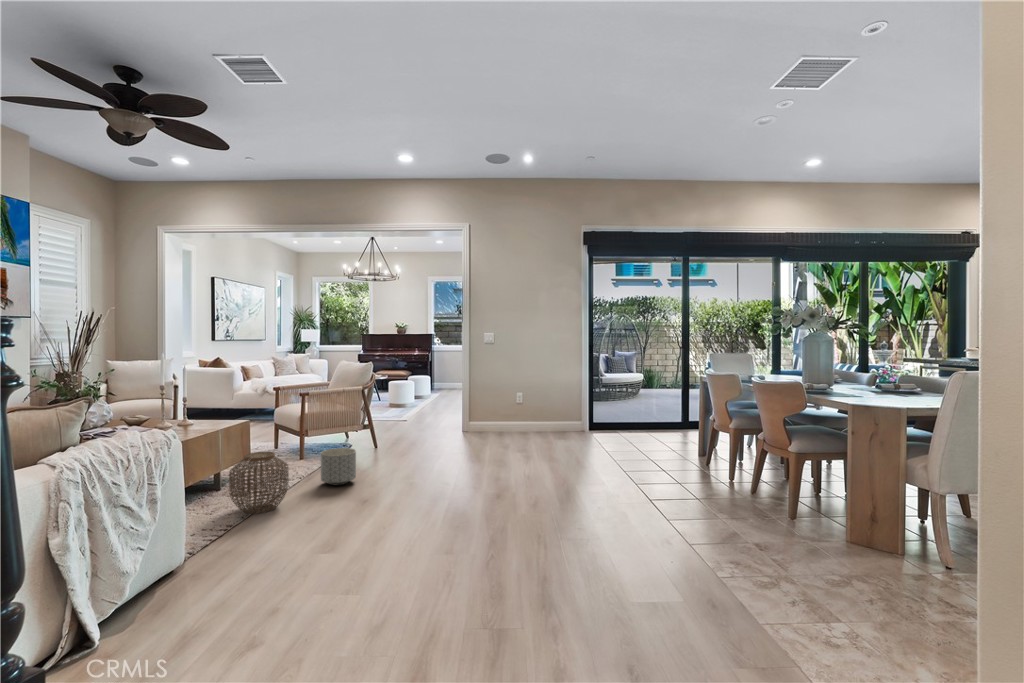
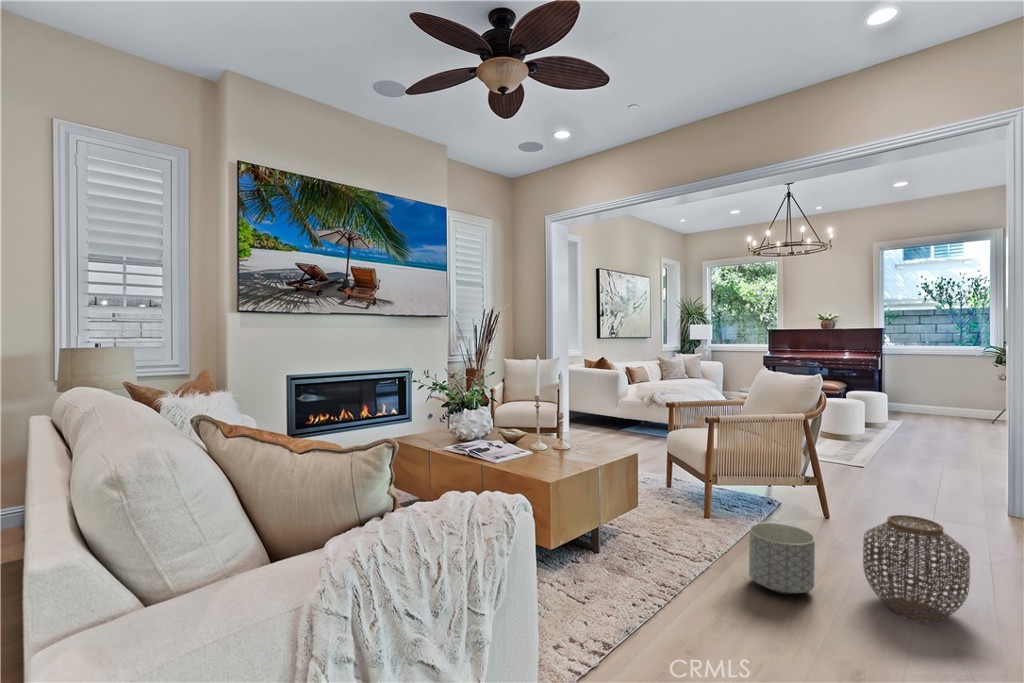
woven basket: present [229,451,289,514] -> present [863,515,970,621]

